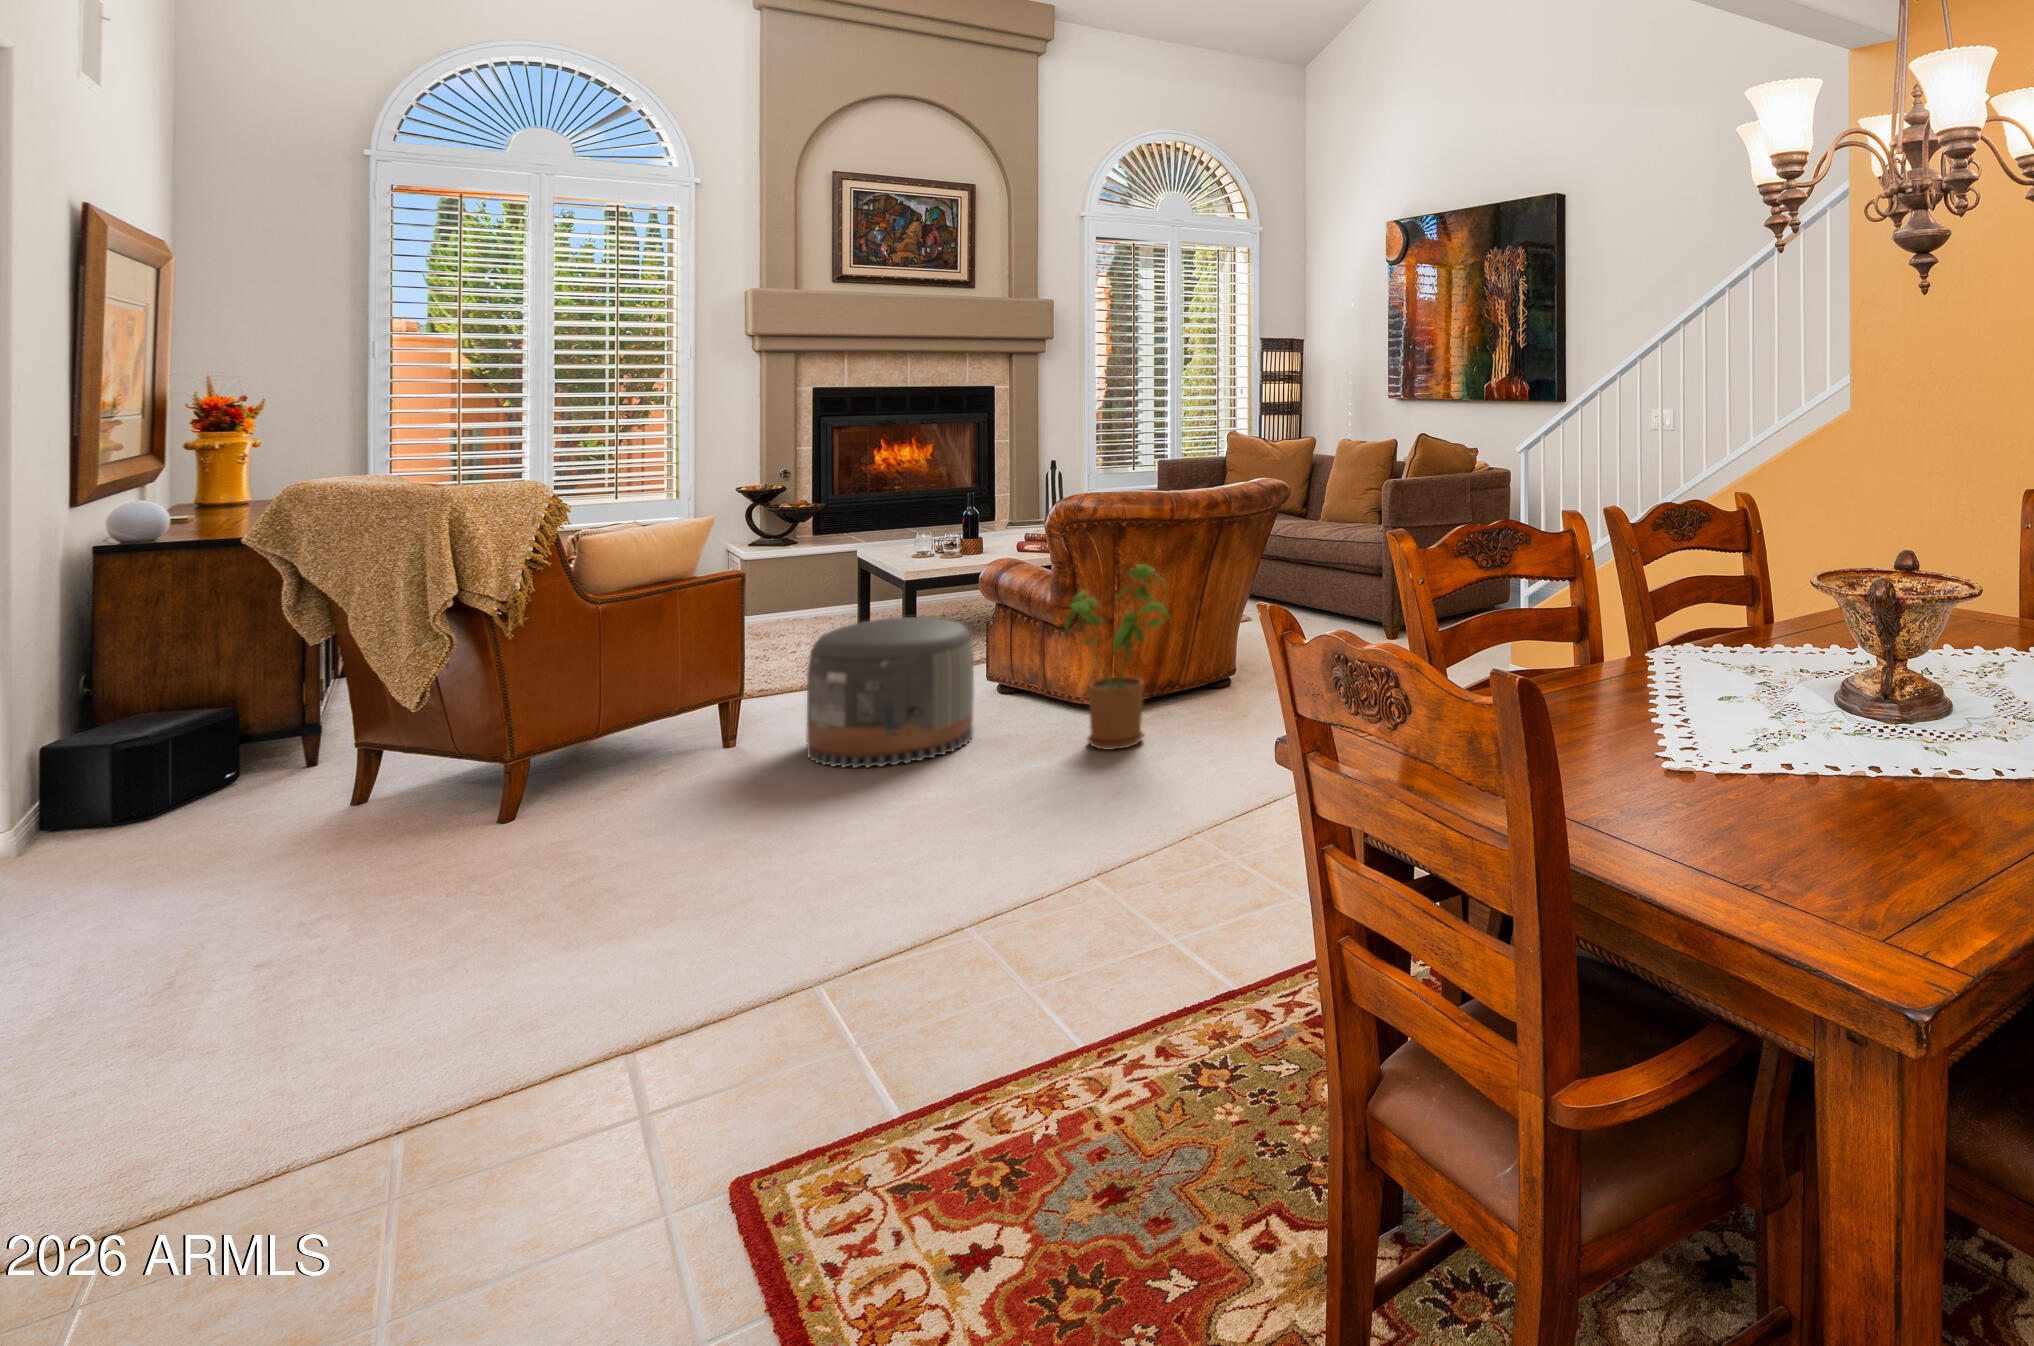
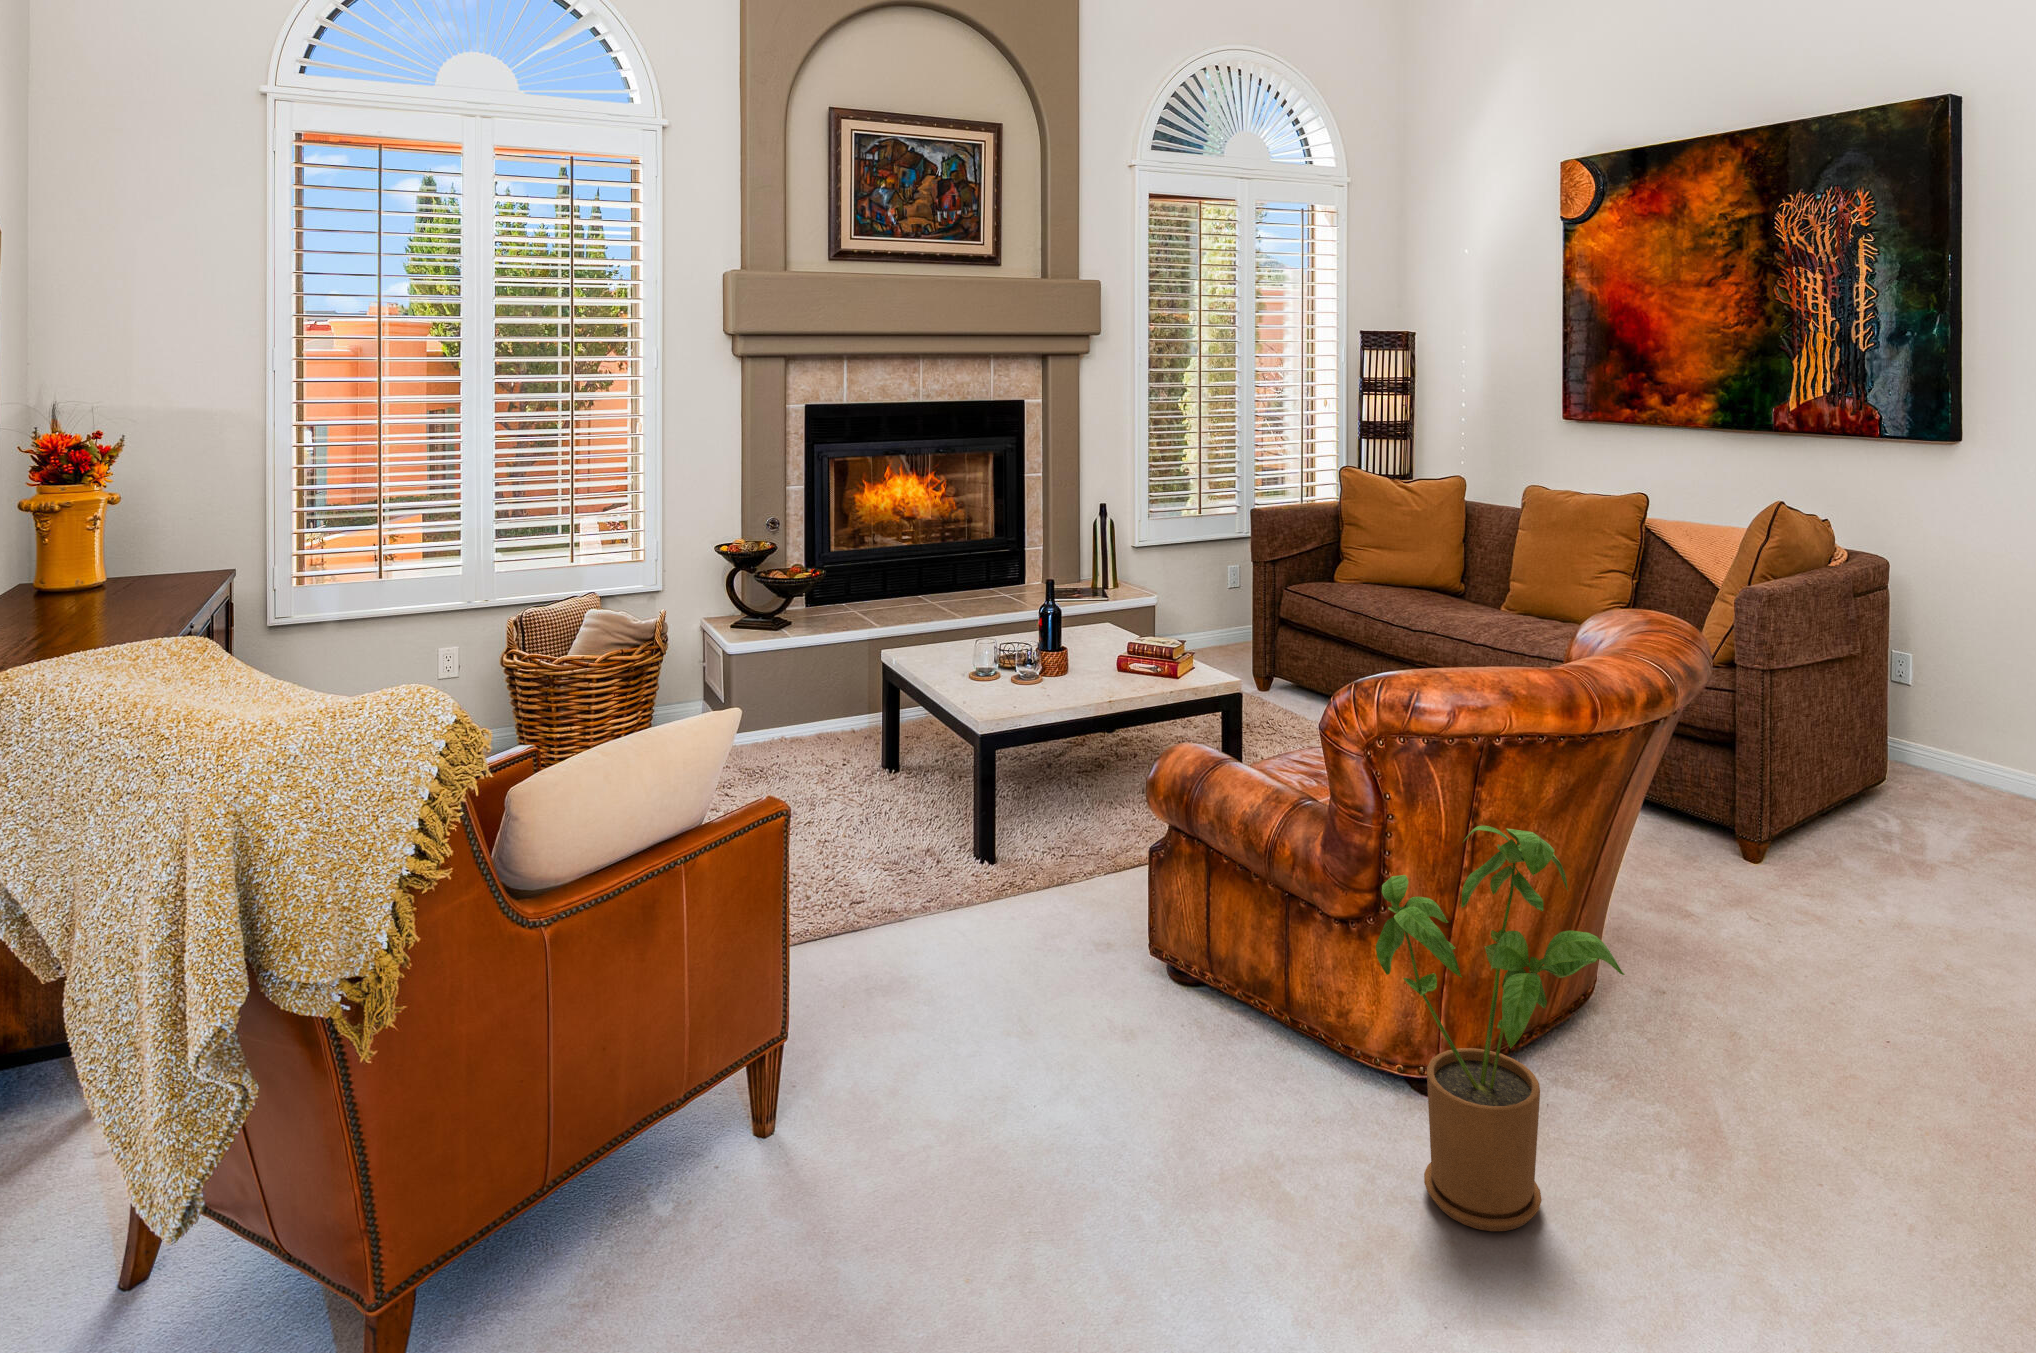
pouf: present [806,617,974,768] -> none [900,884,1189,1251]

